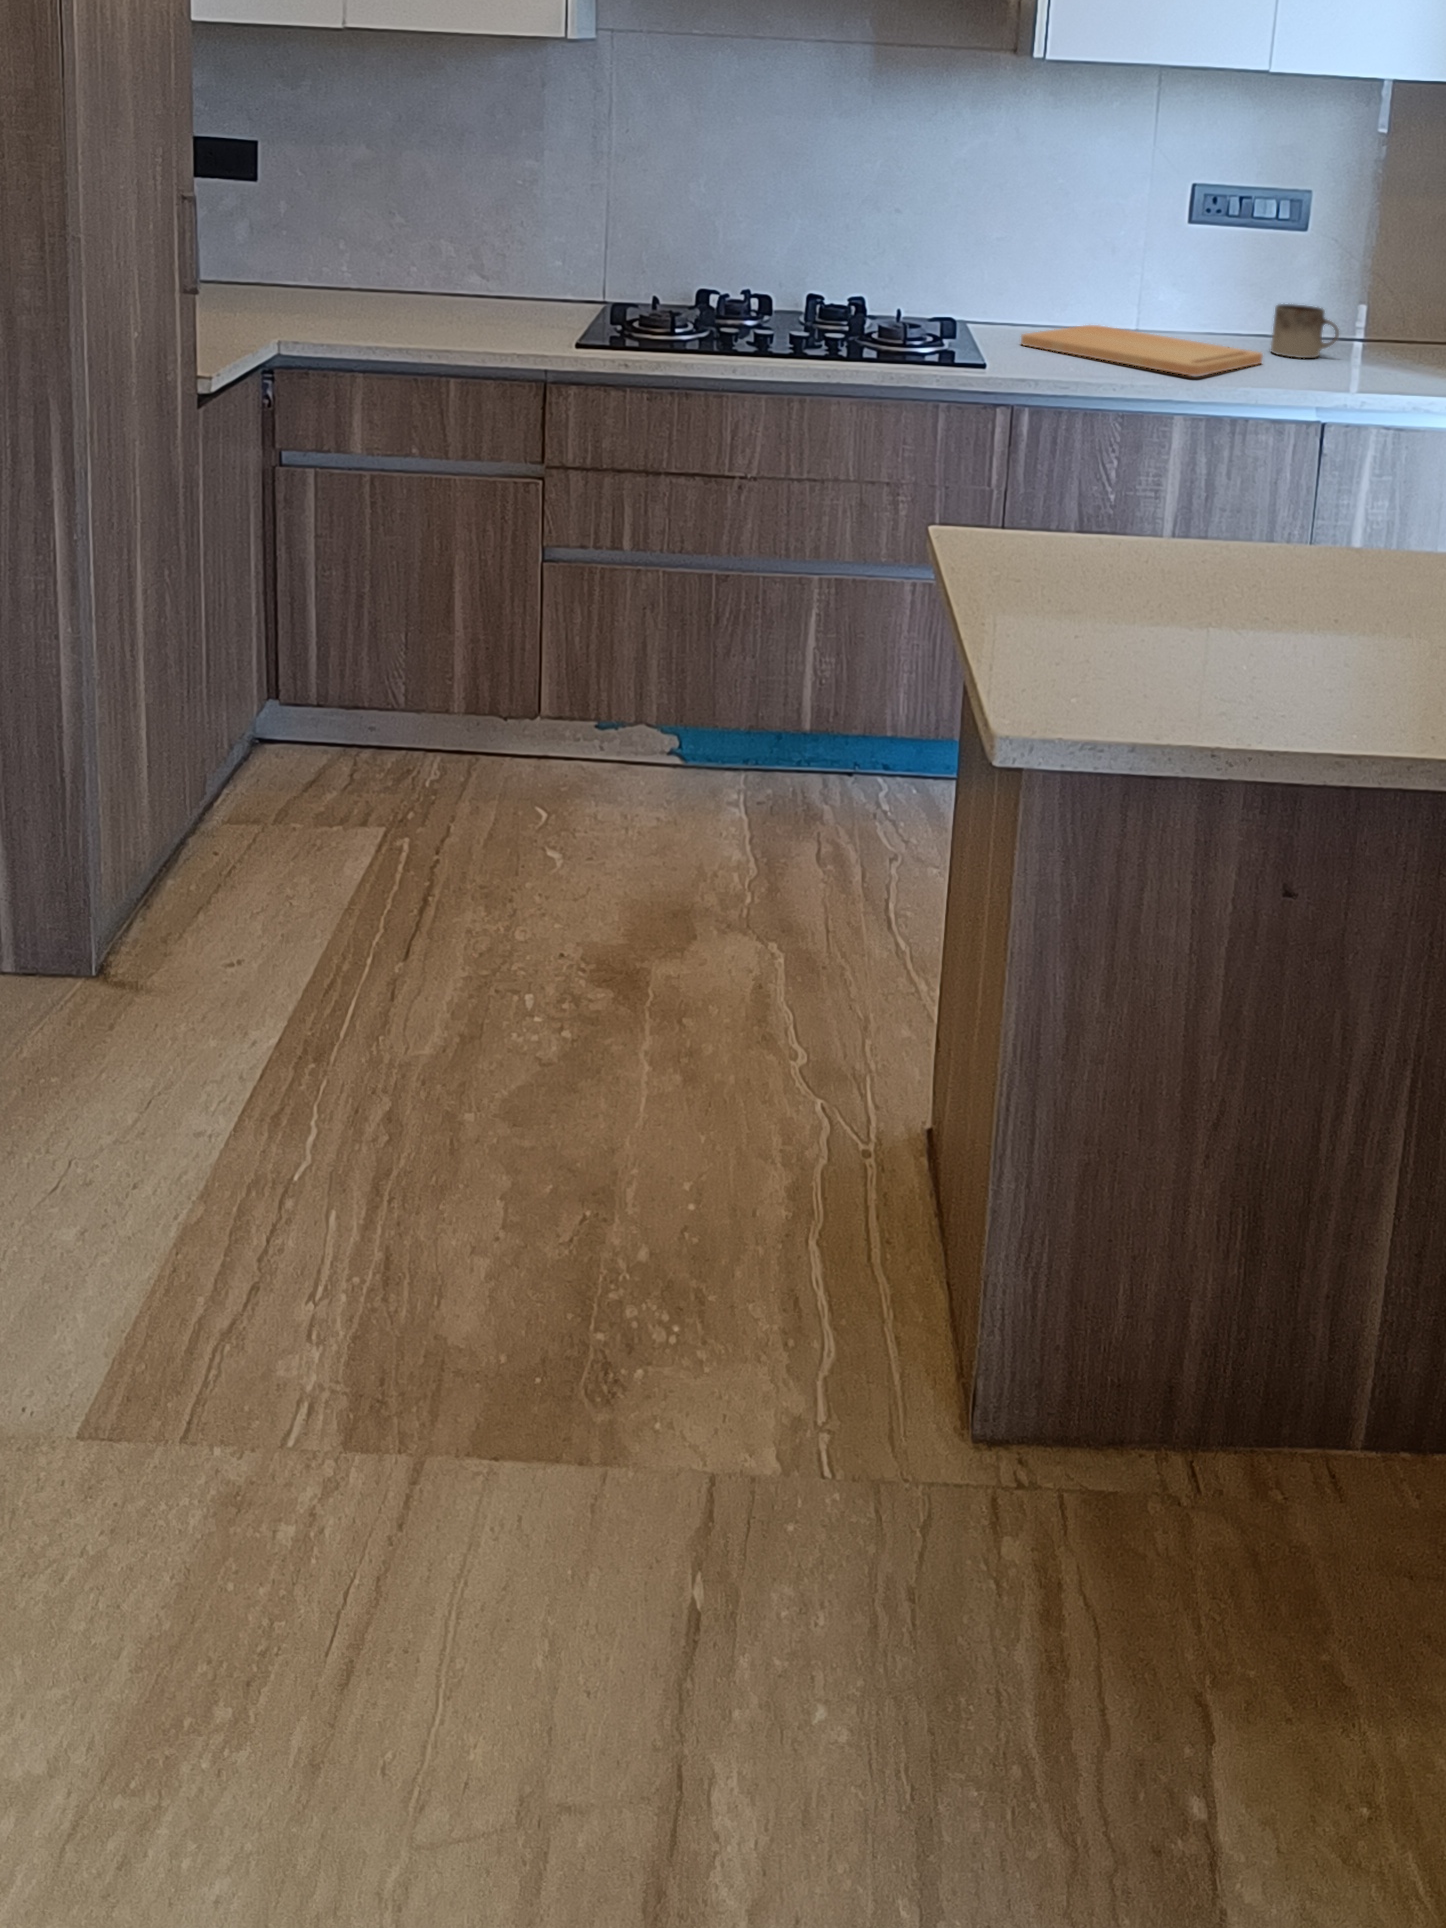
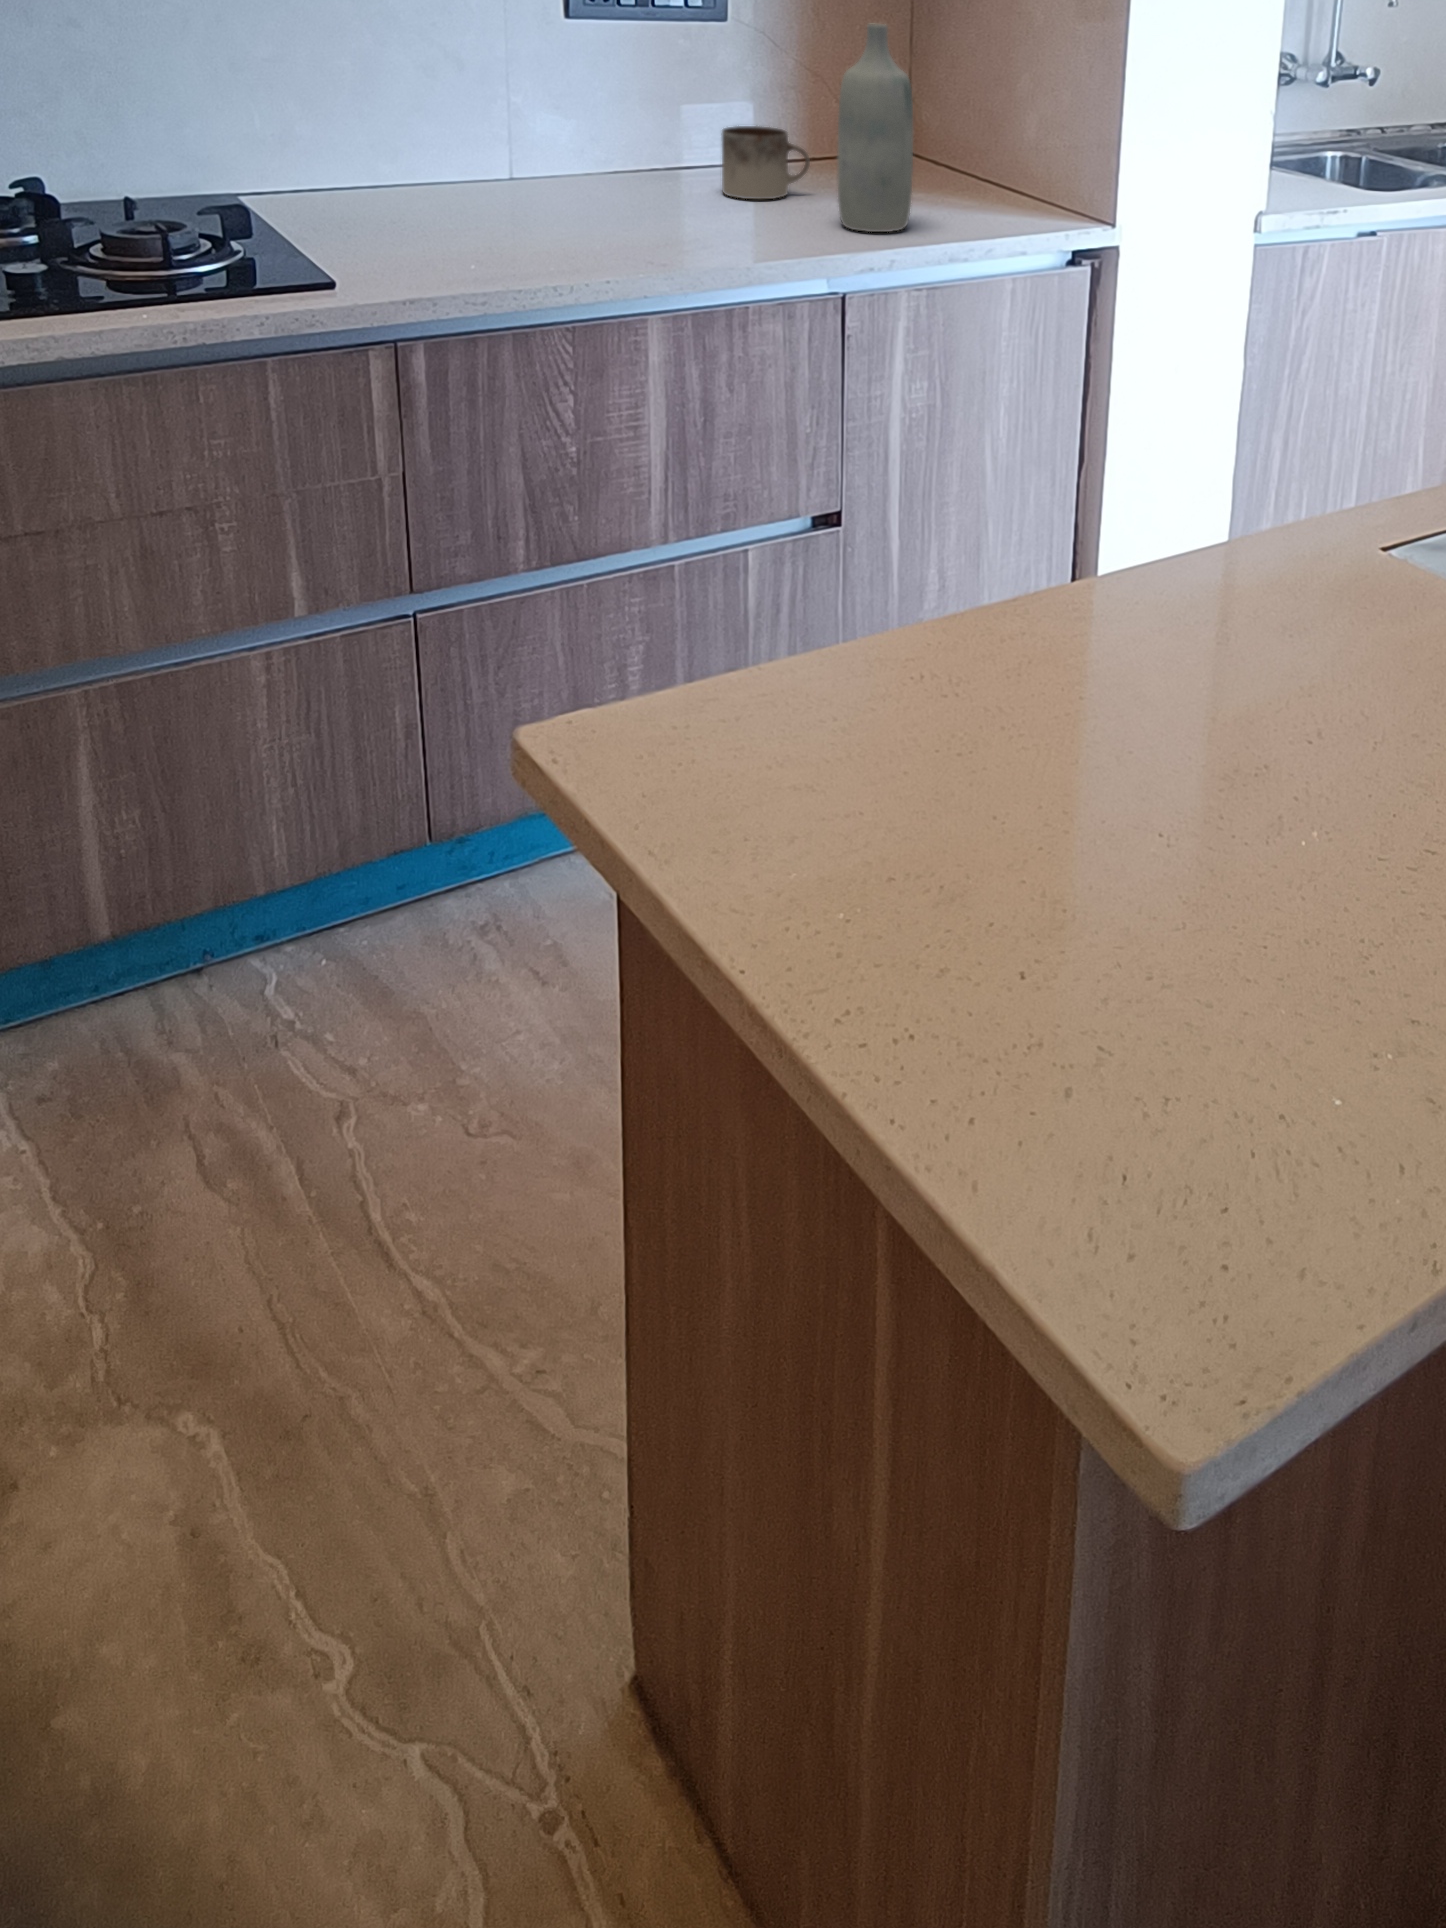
bottle: none [1339,229,1406,385] -> present [837,23,913,232]
cutting board: present [1021,325,1263,376] -> none [357,180,730,254]

